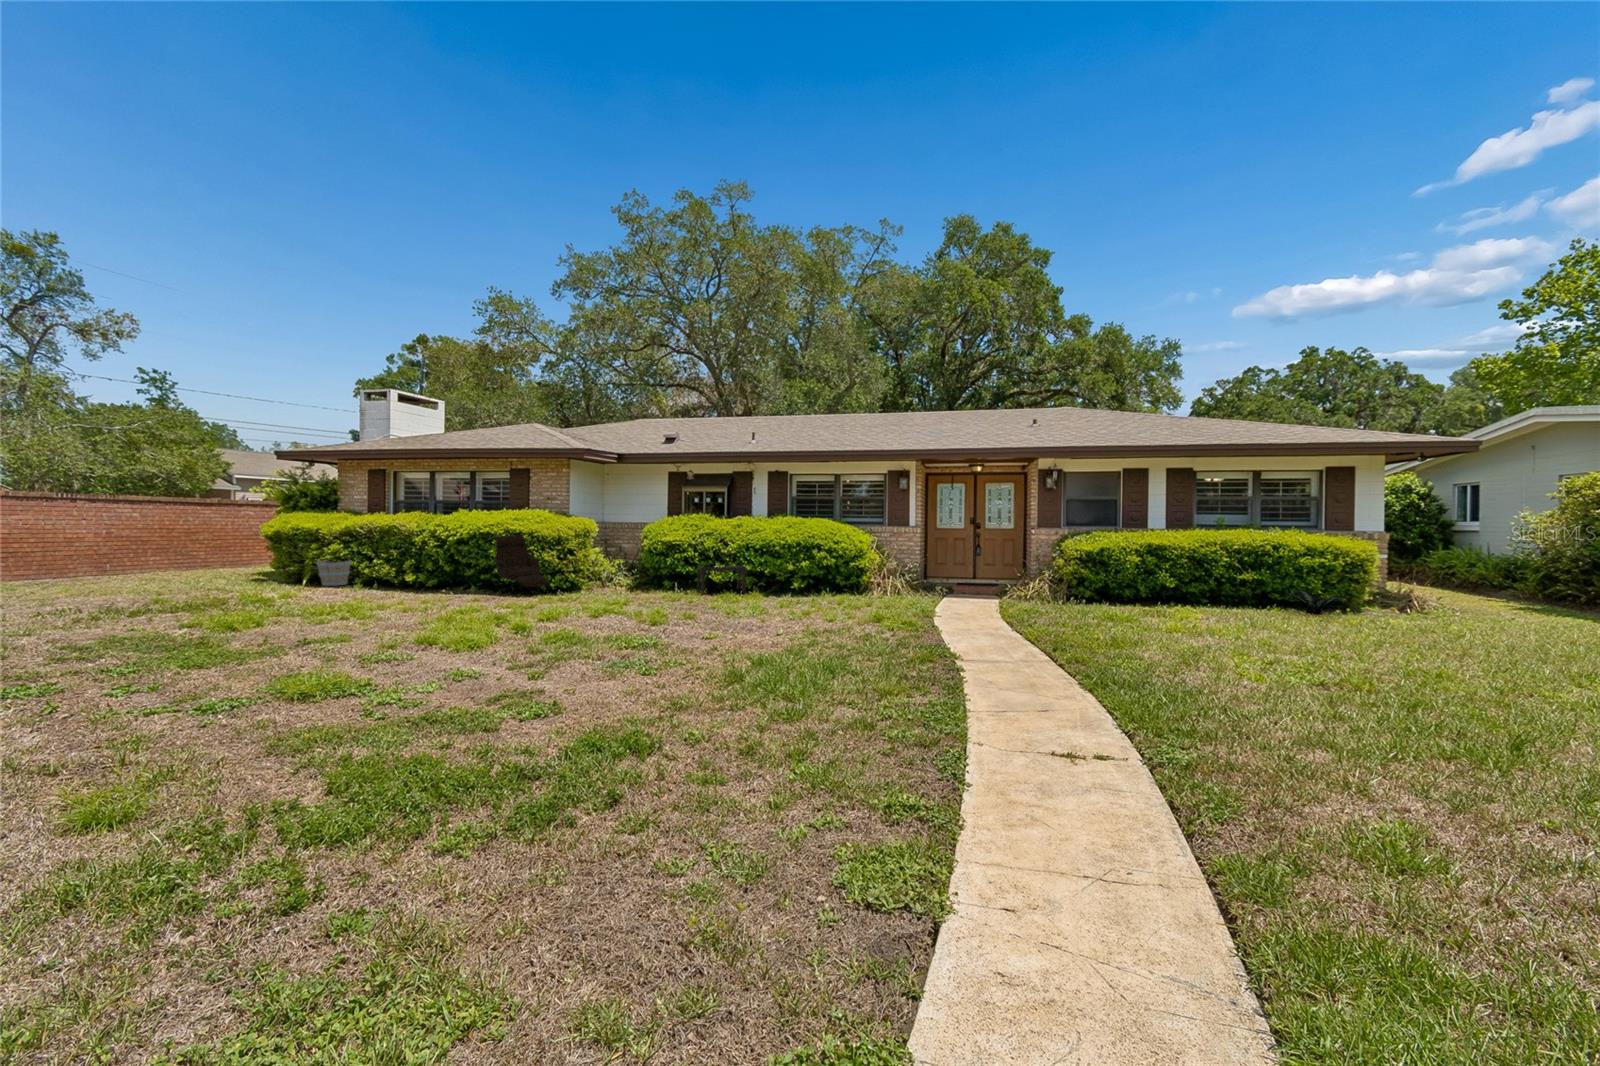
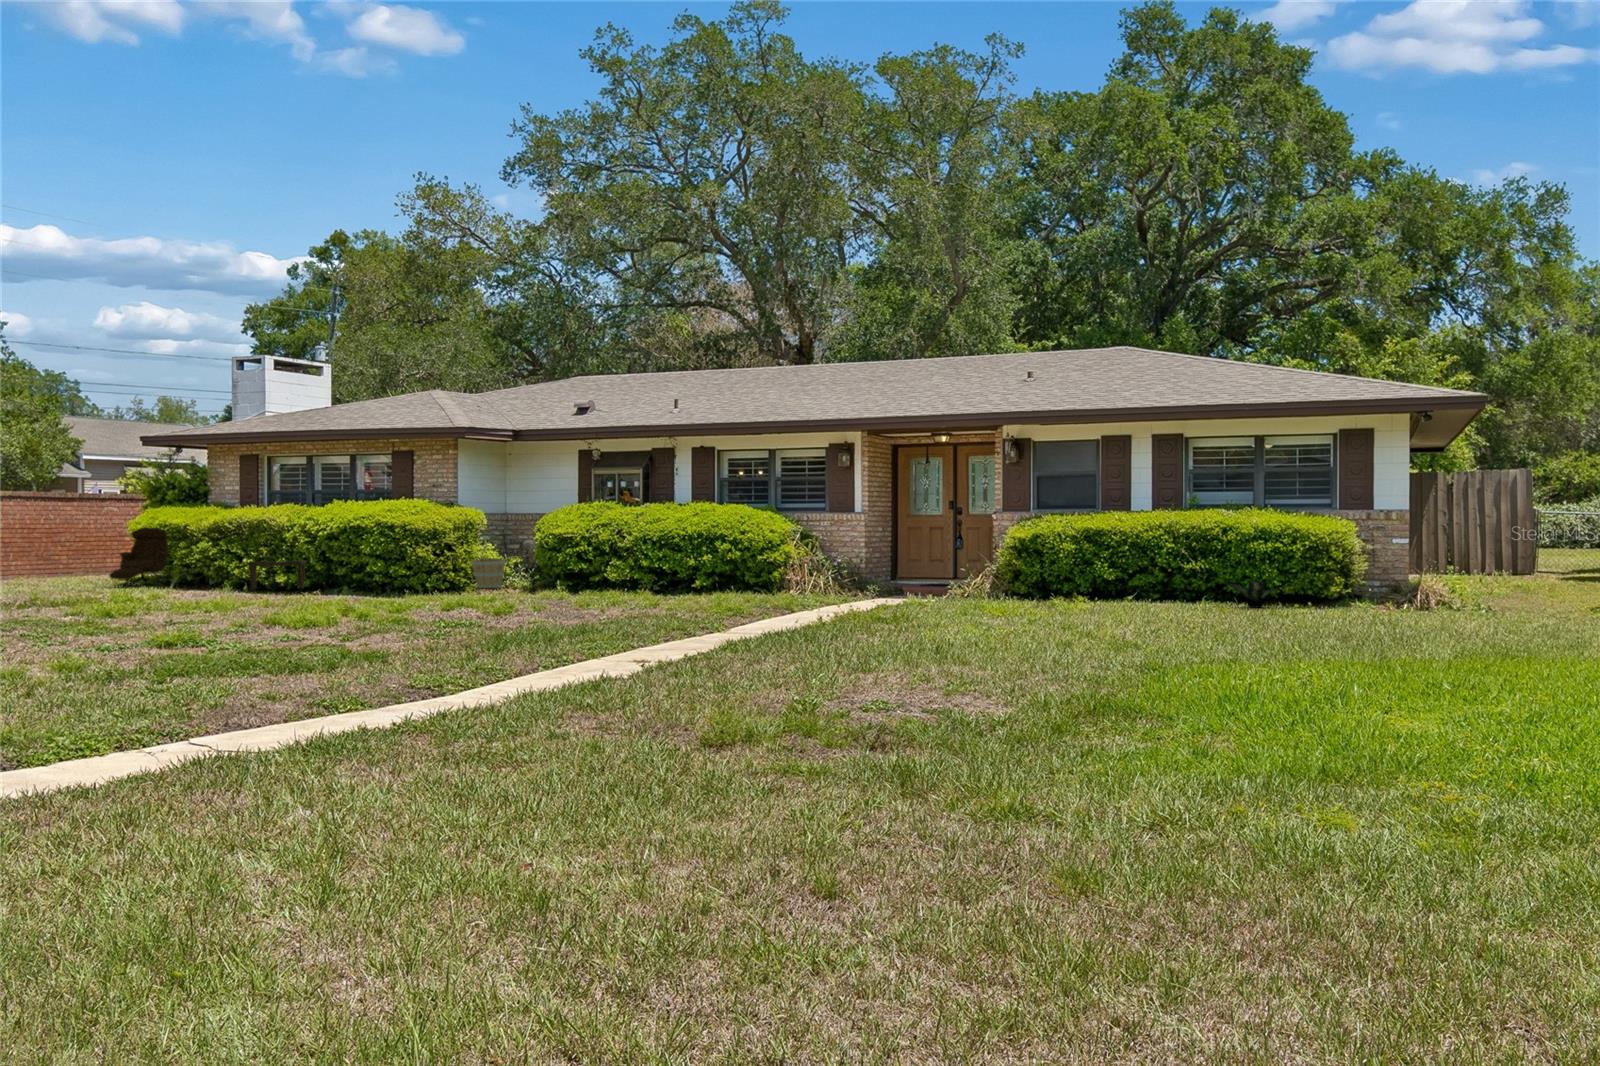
lounge chair: present [493,535,548,593] -> present [110,528,169,586]
wooden bucket: present [317,560,351,586] -> present [472,558,506,588]
bench: present [697,566,746,594] -> present [248,560,307,591]

